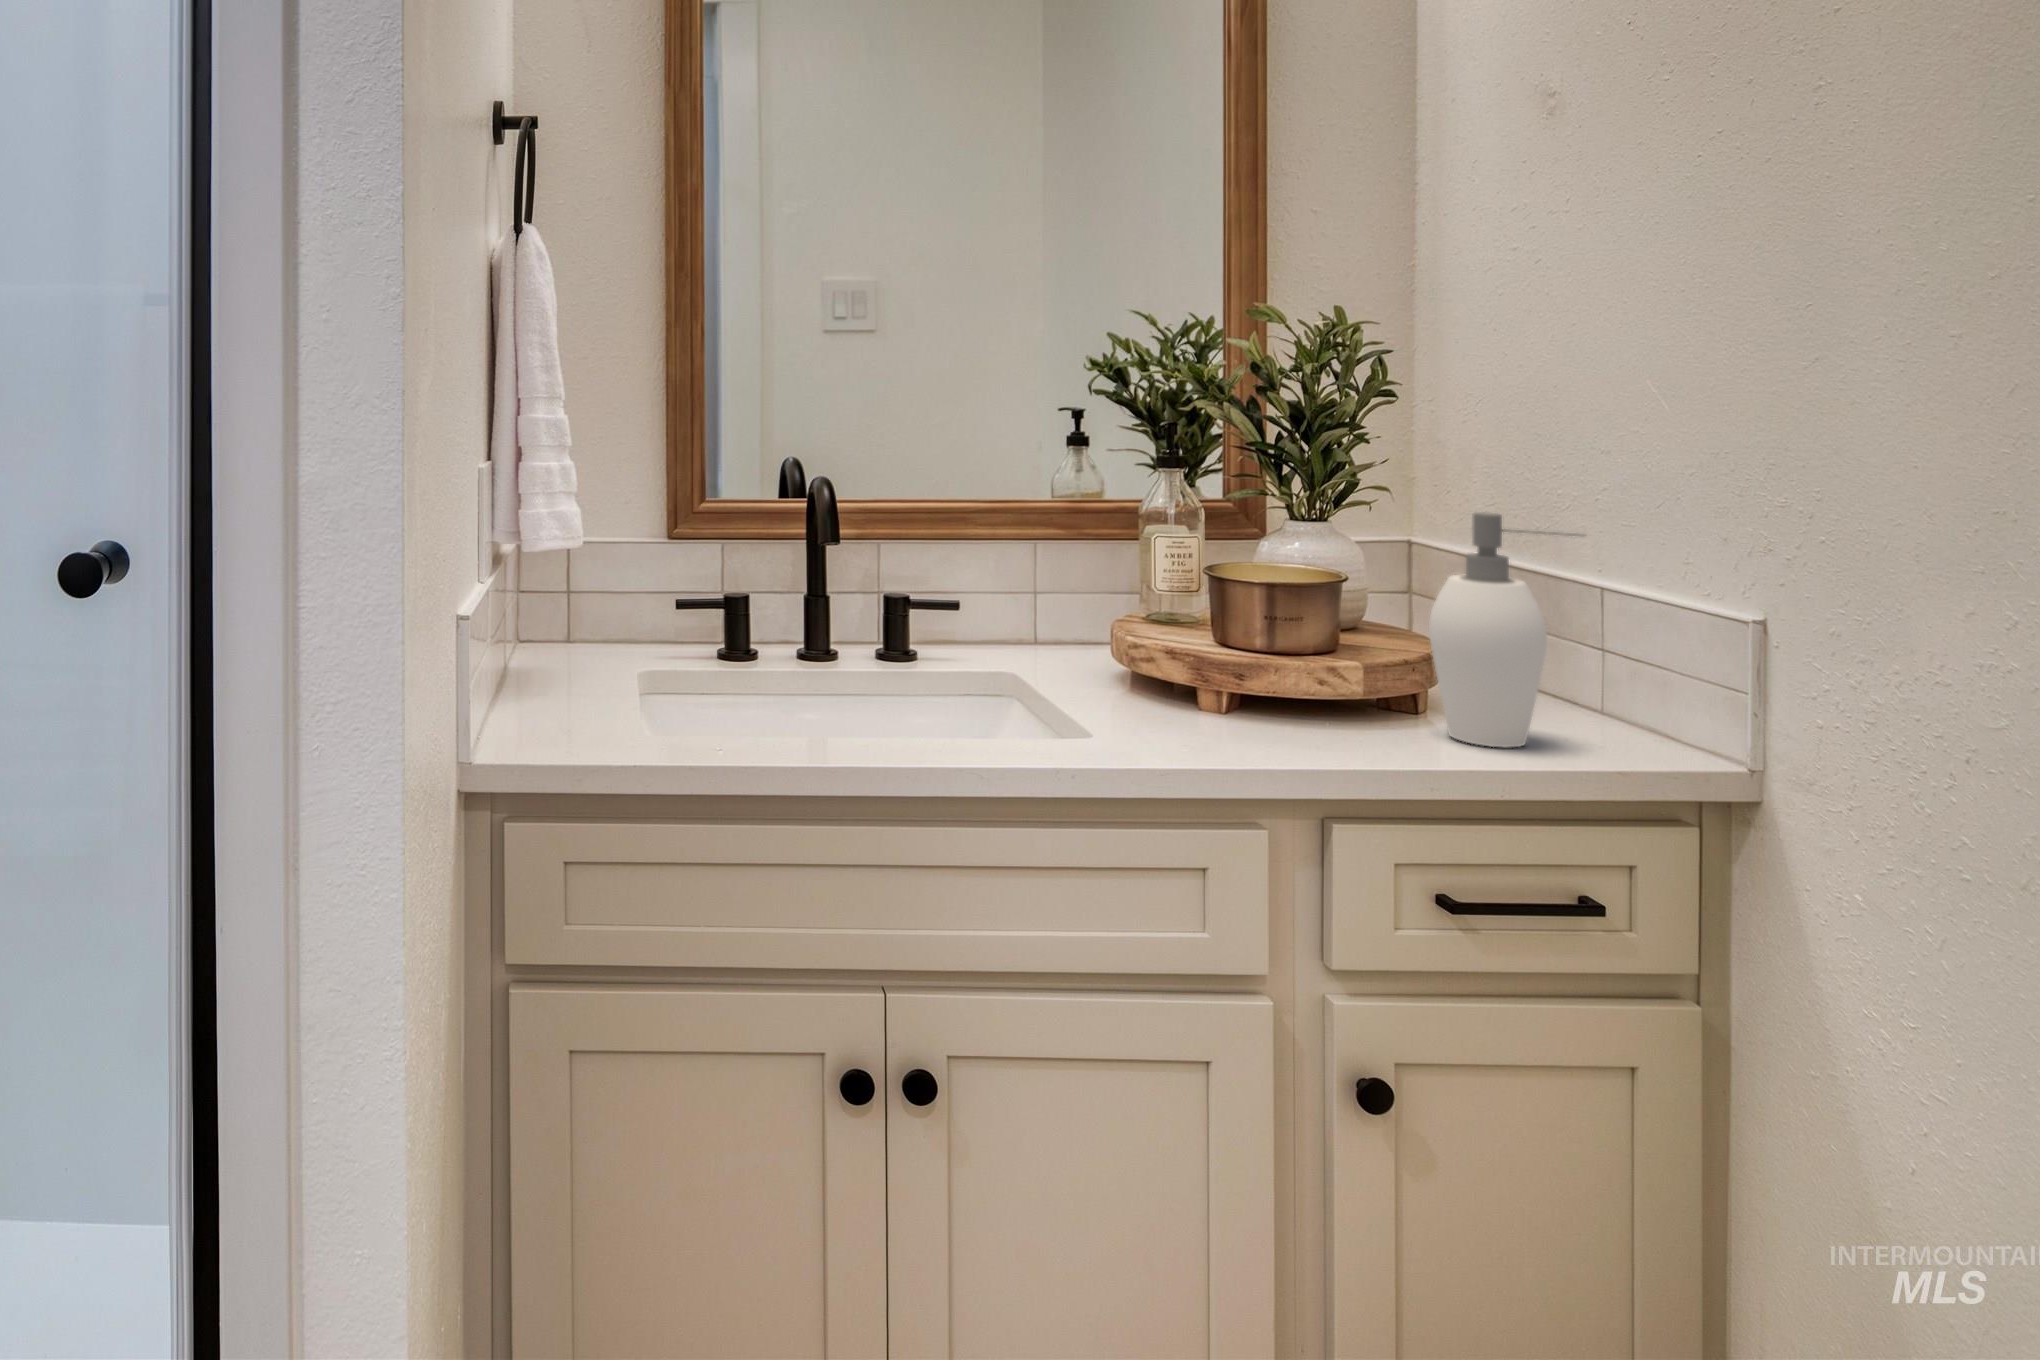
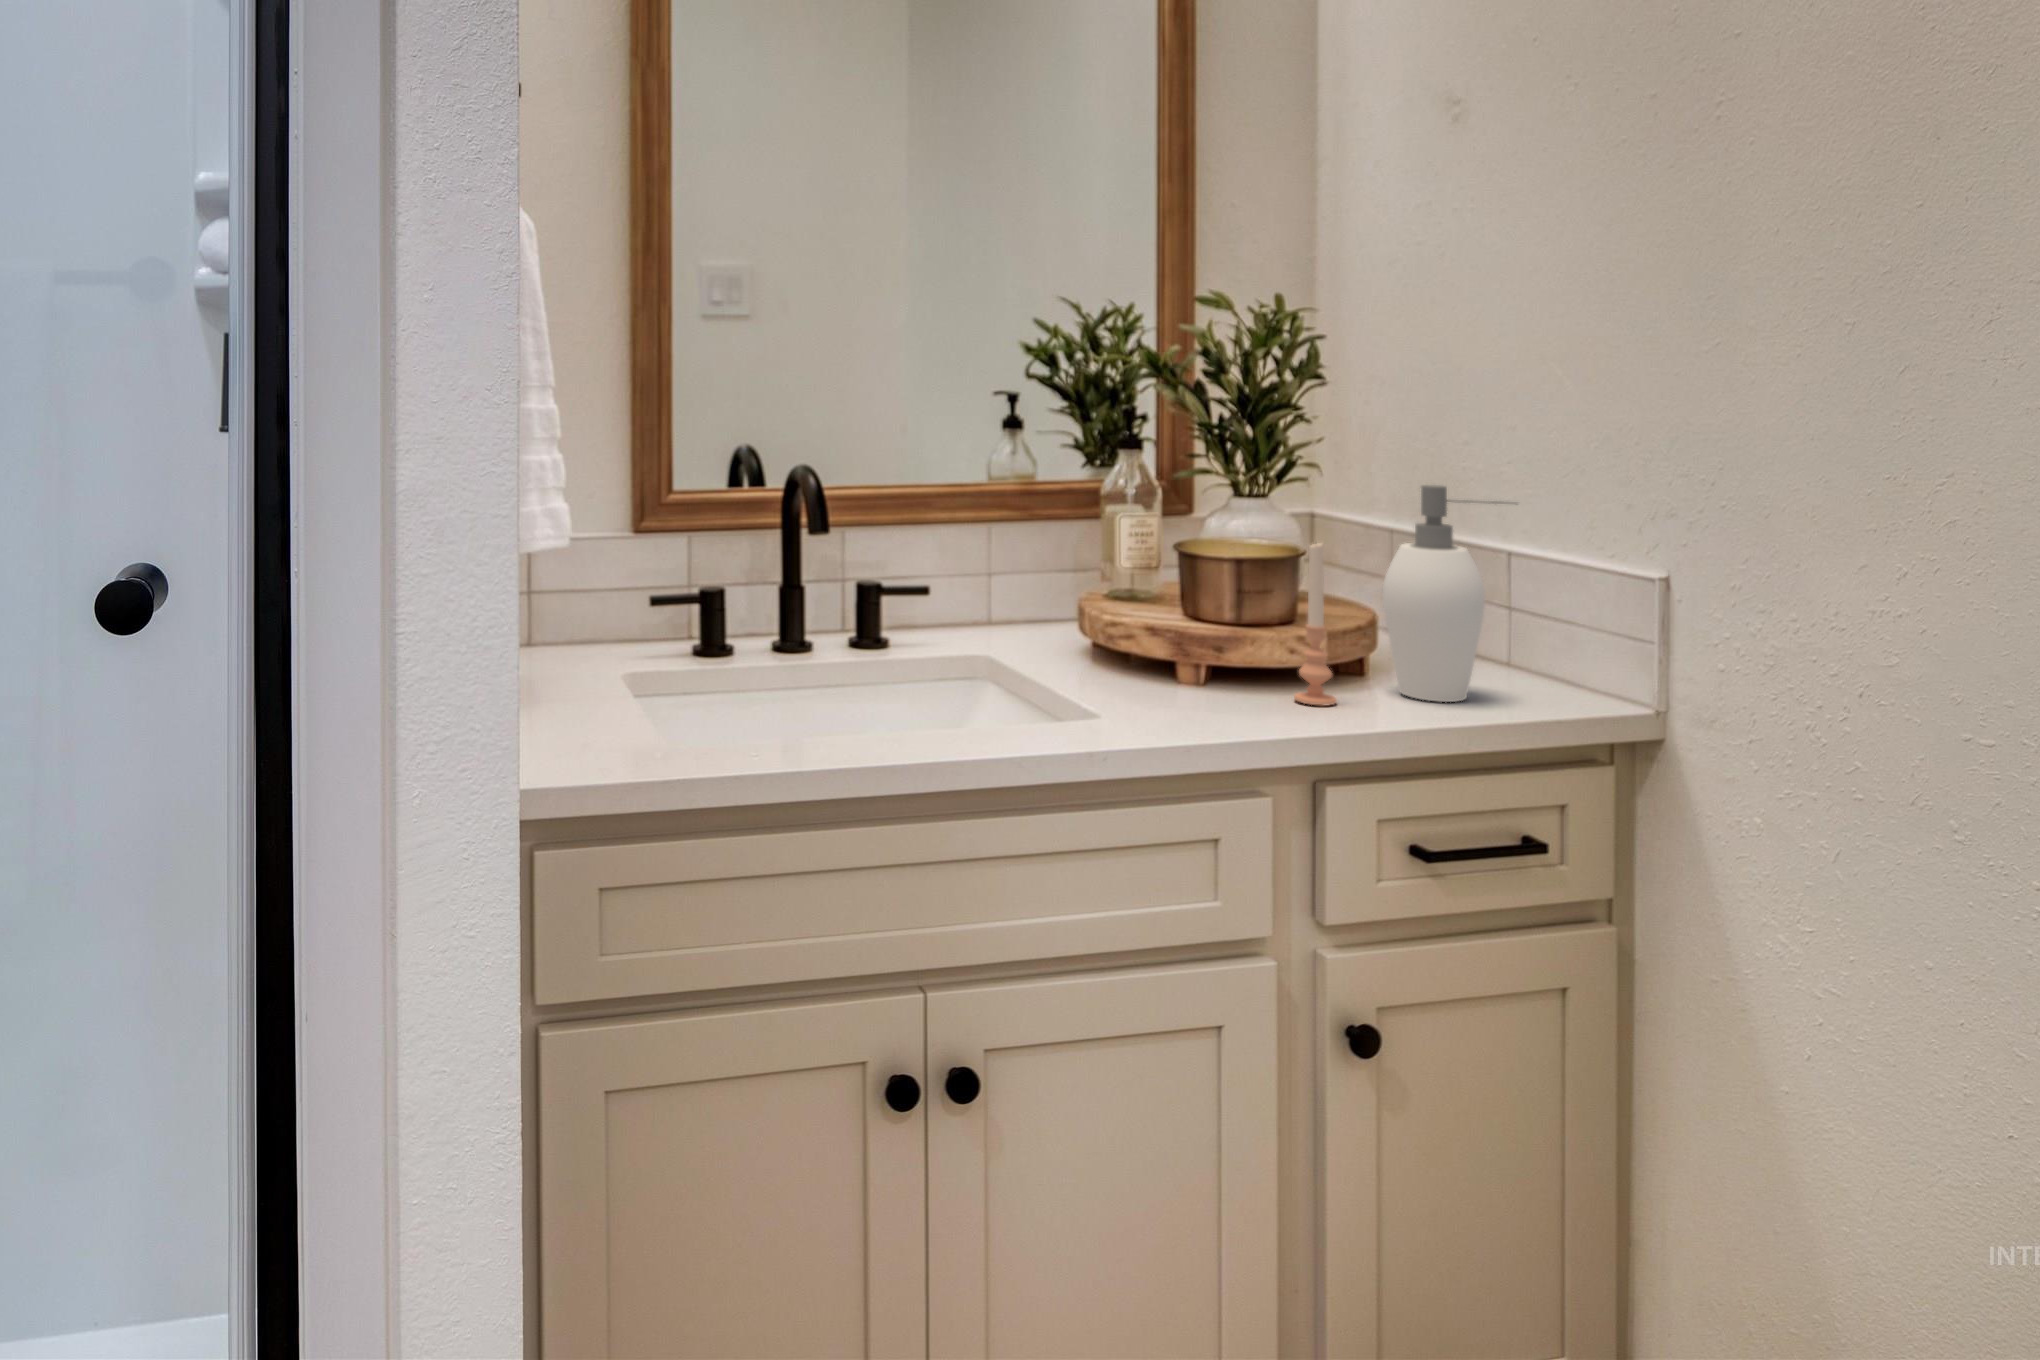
candle: none [1319,570,1366,743] -> present [1294,543,1337,706]

